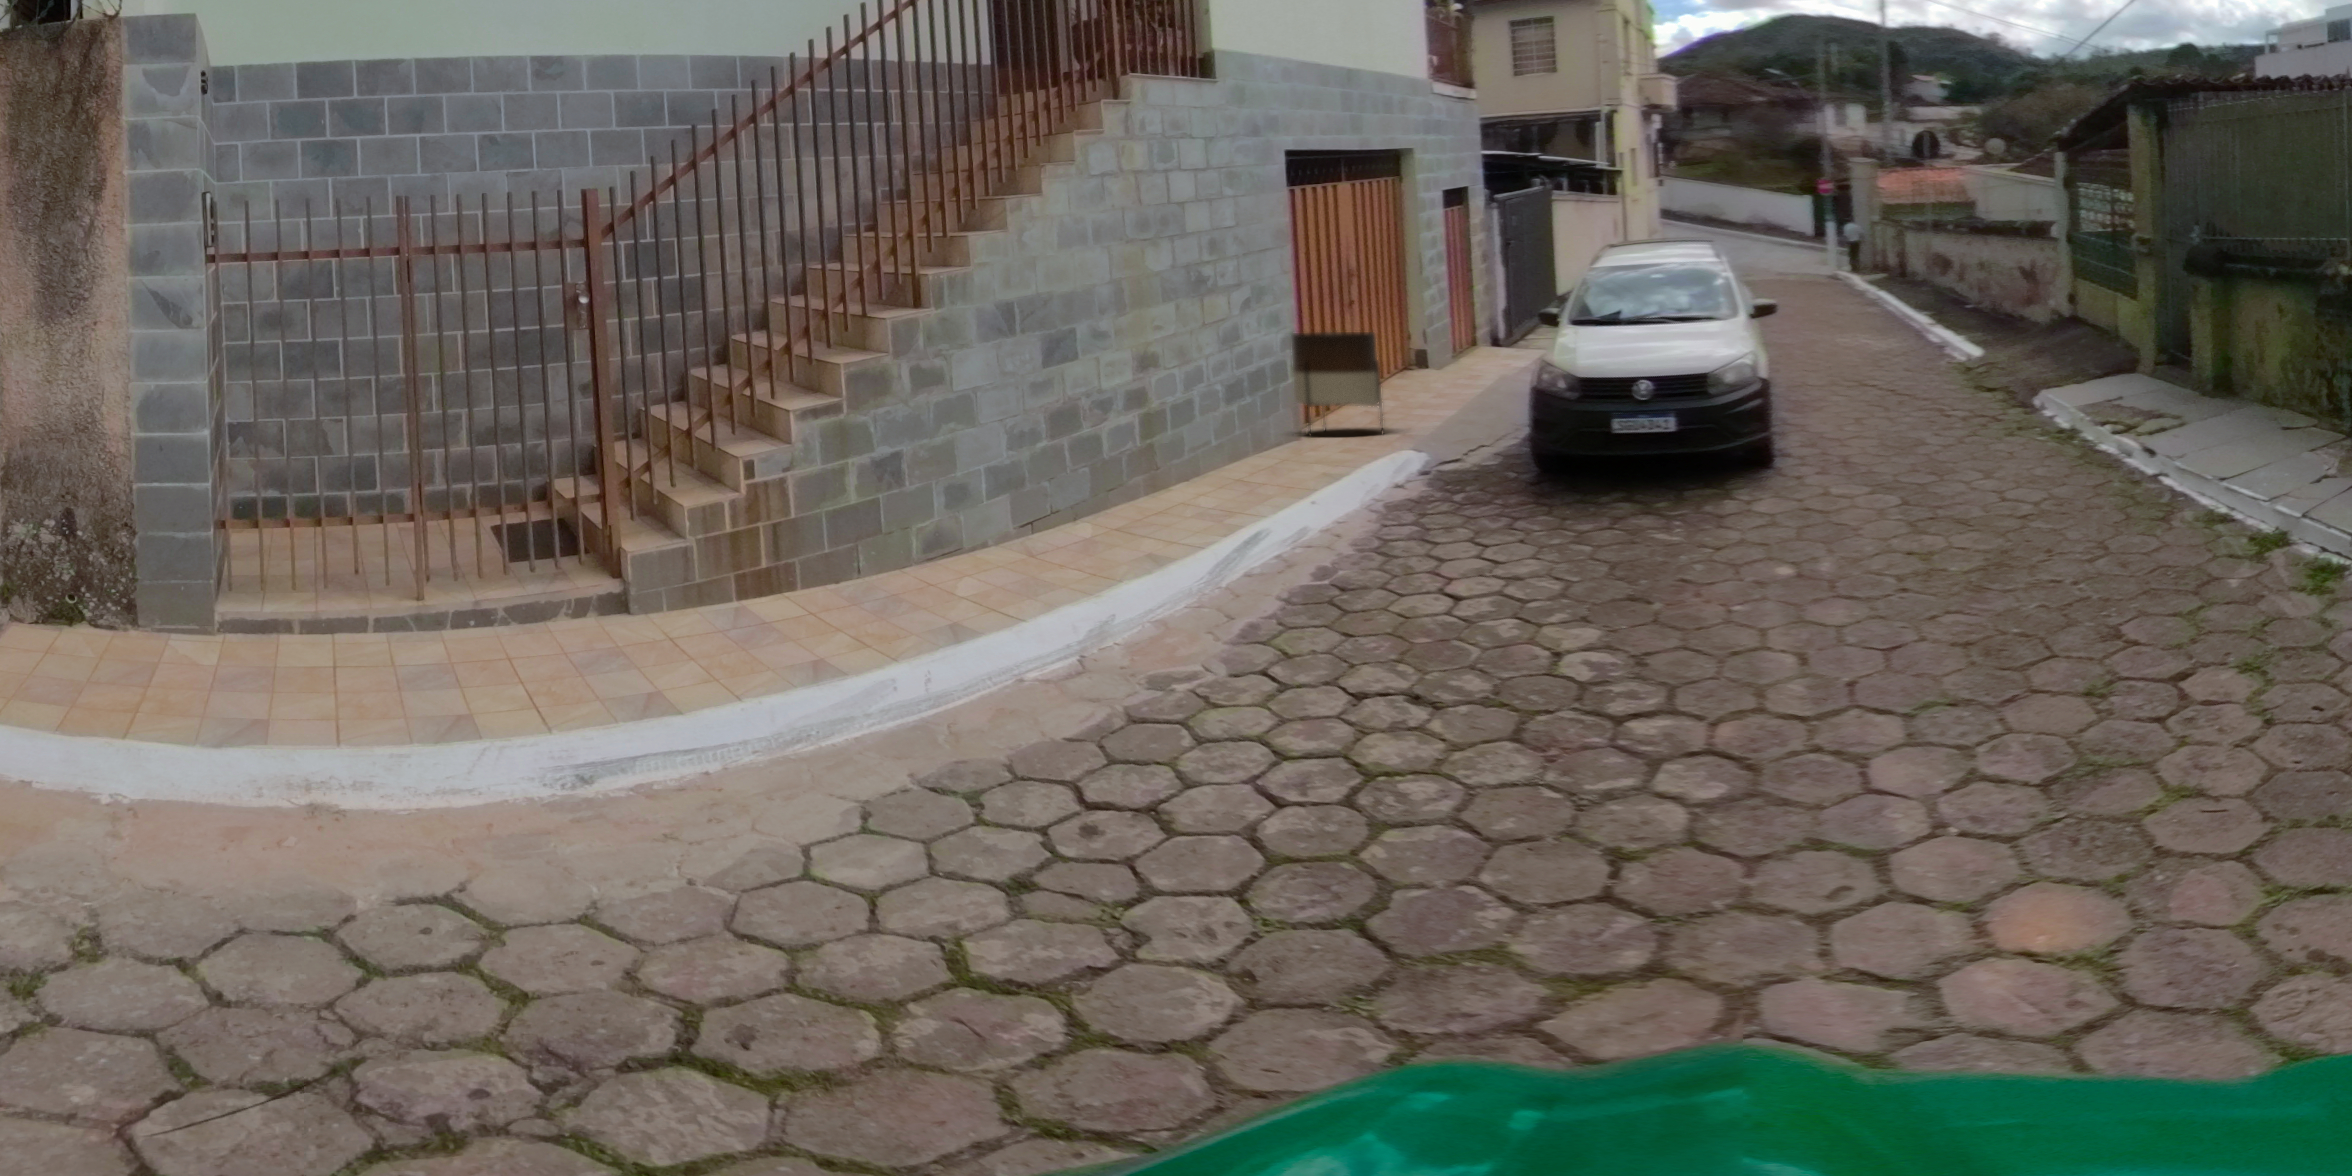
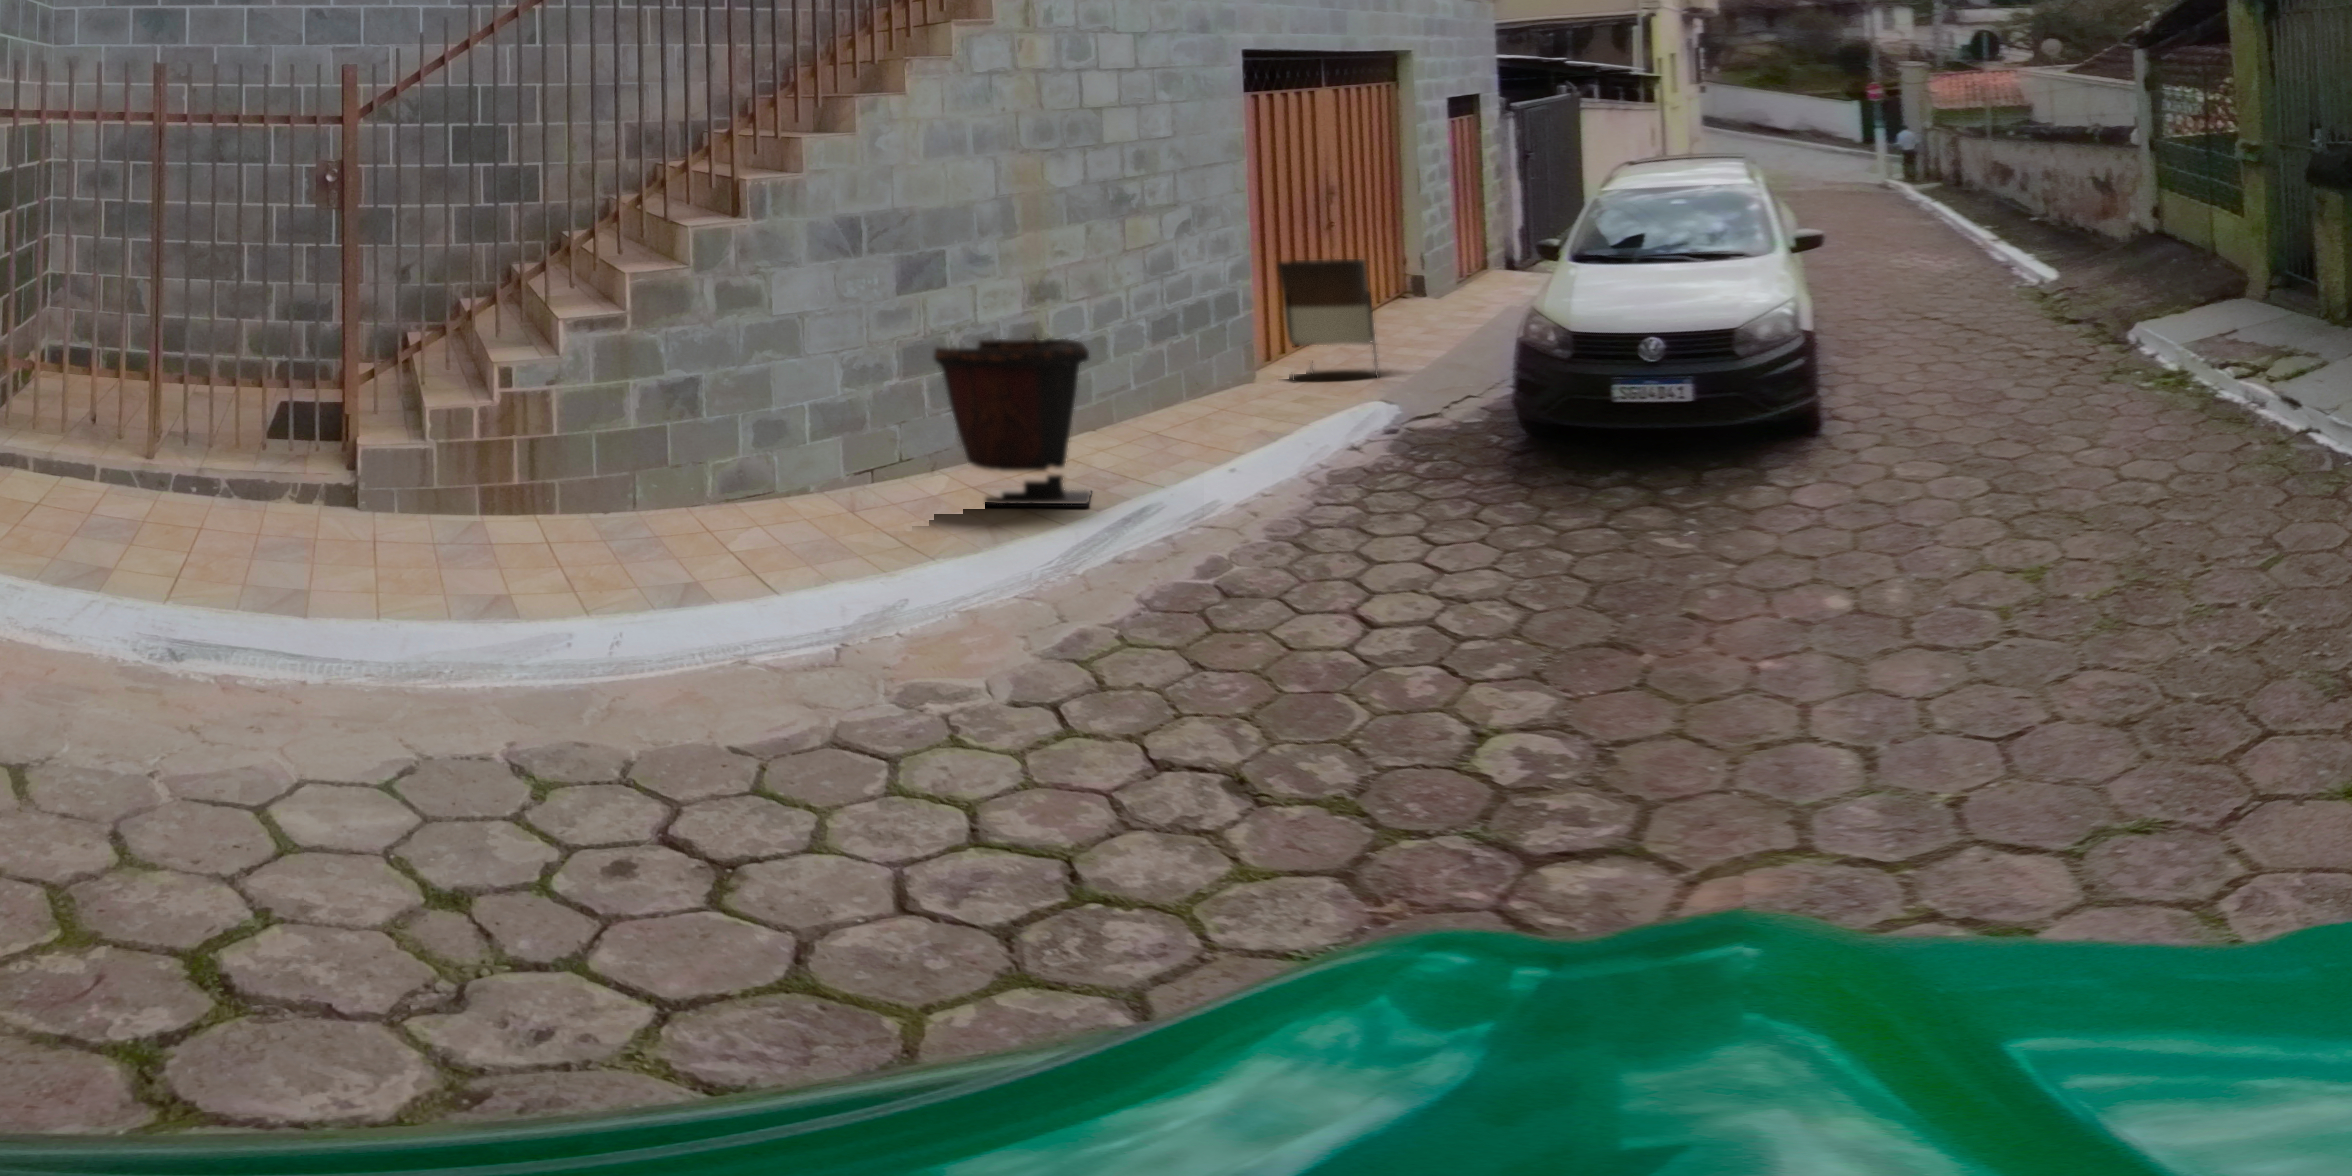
bucket: none [1030,385,1165,526] -> present [934,336,1091,504]

